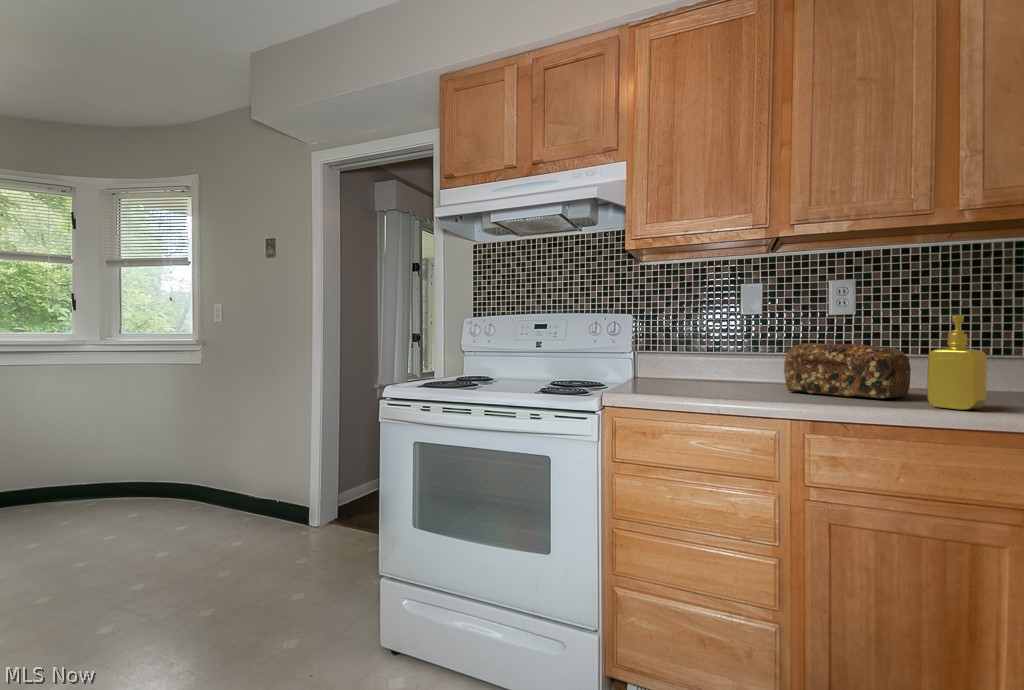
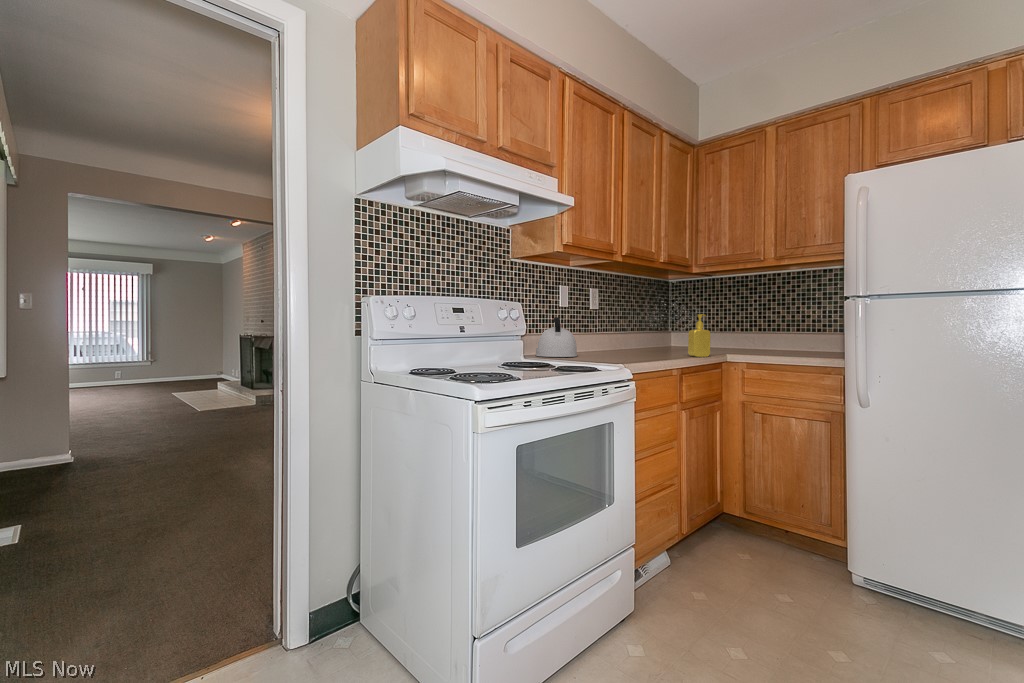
kettle: none [689,329,756,383] -> present [536,317,577,357]
bread loaf: present [784,343,911,398] -> none [613,327,675,357]

